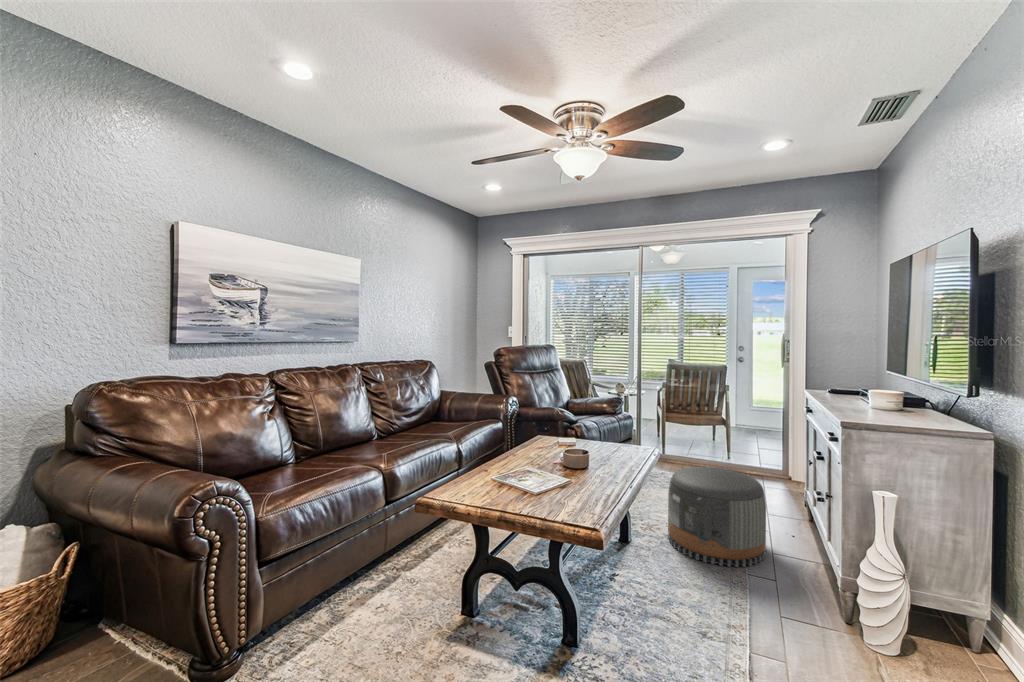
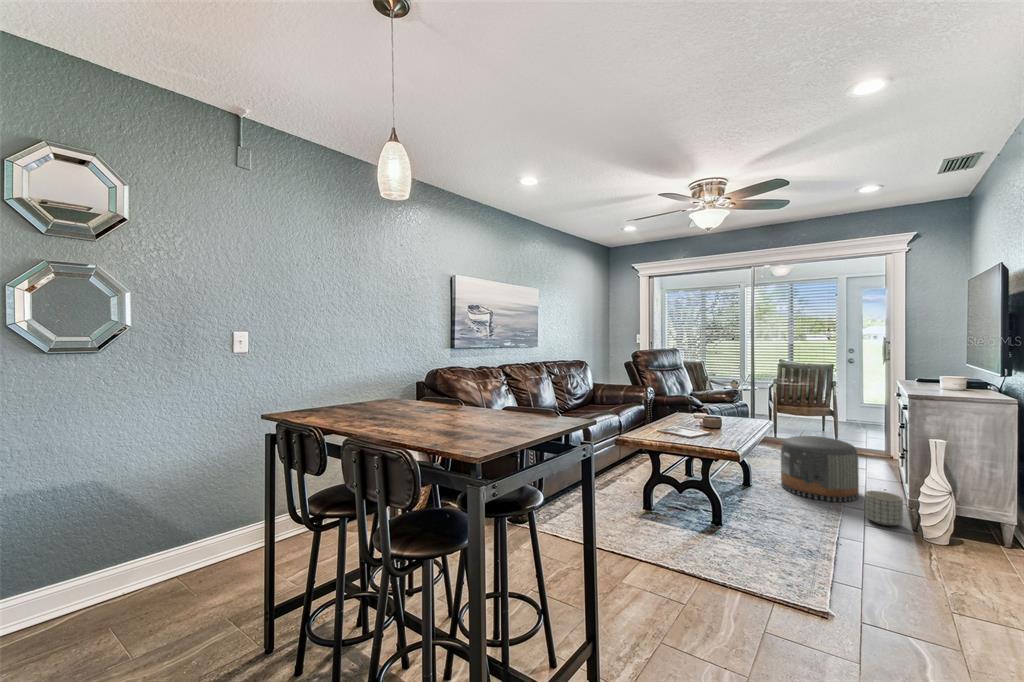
planter: none [781,559,834,618] -> present [865,491,903,526]

